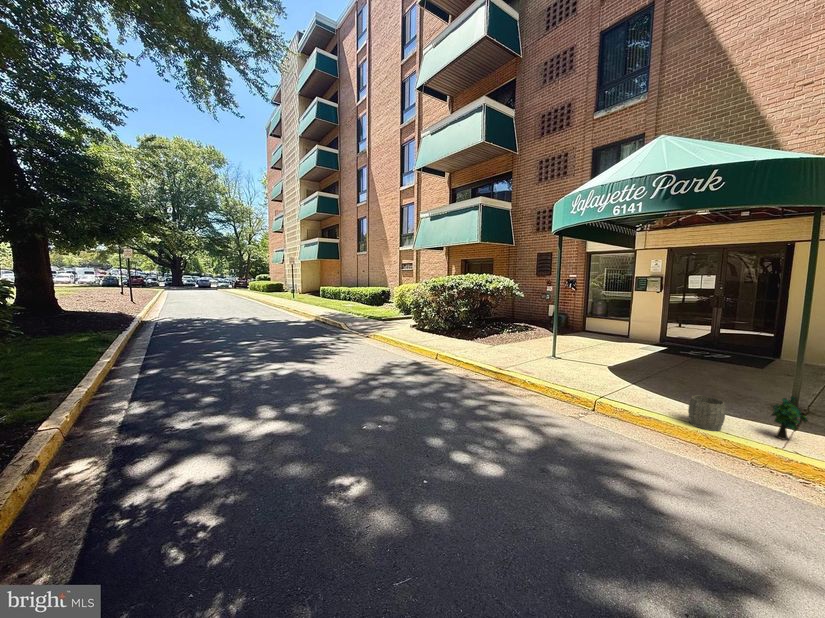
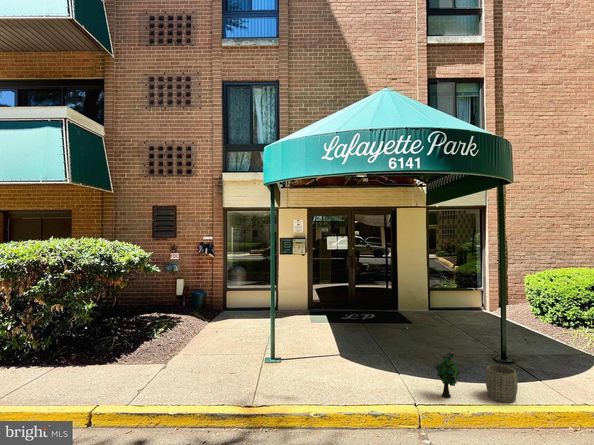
decorative plant: present [771,396,807,440] -> present [435,353,460,398]

